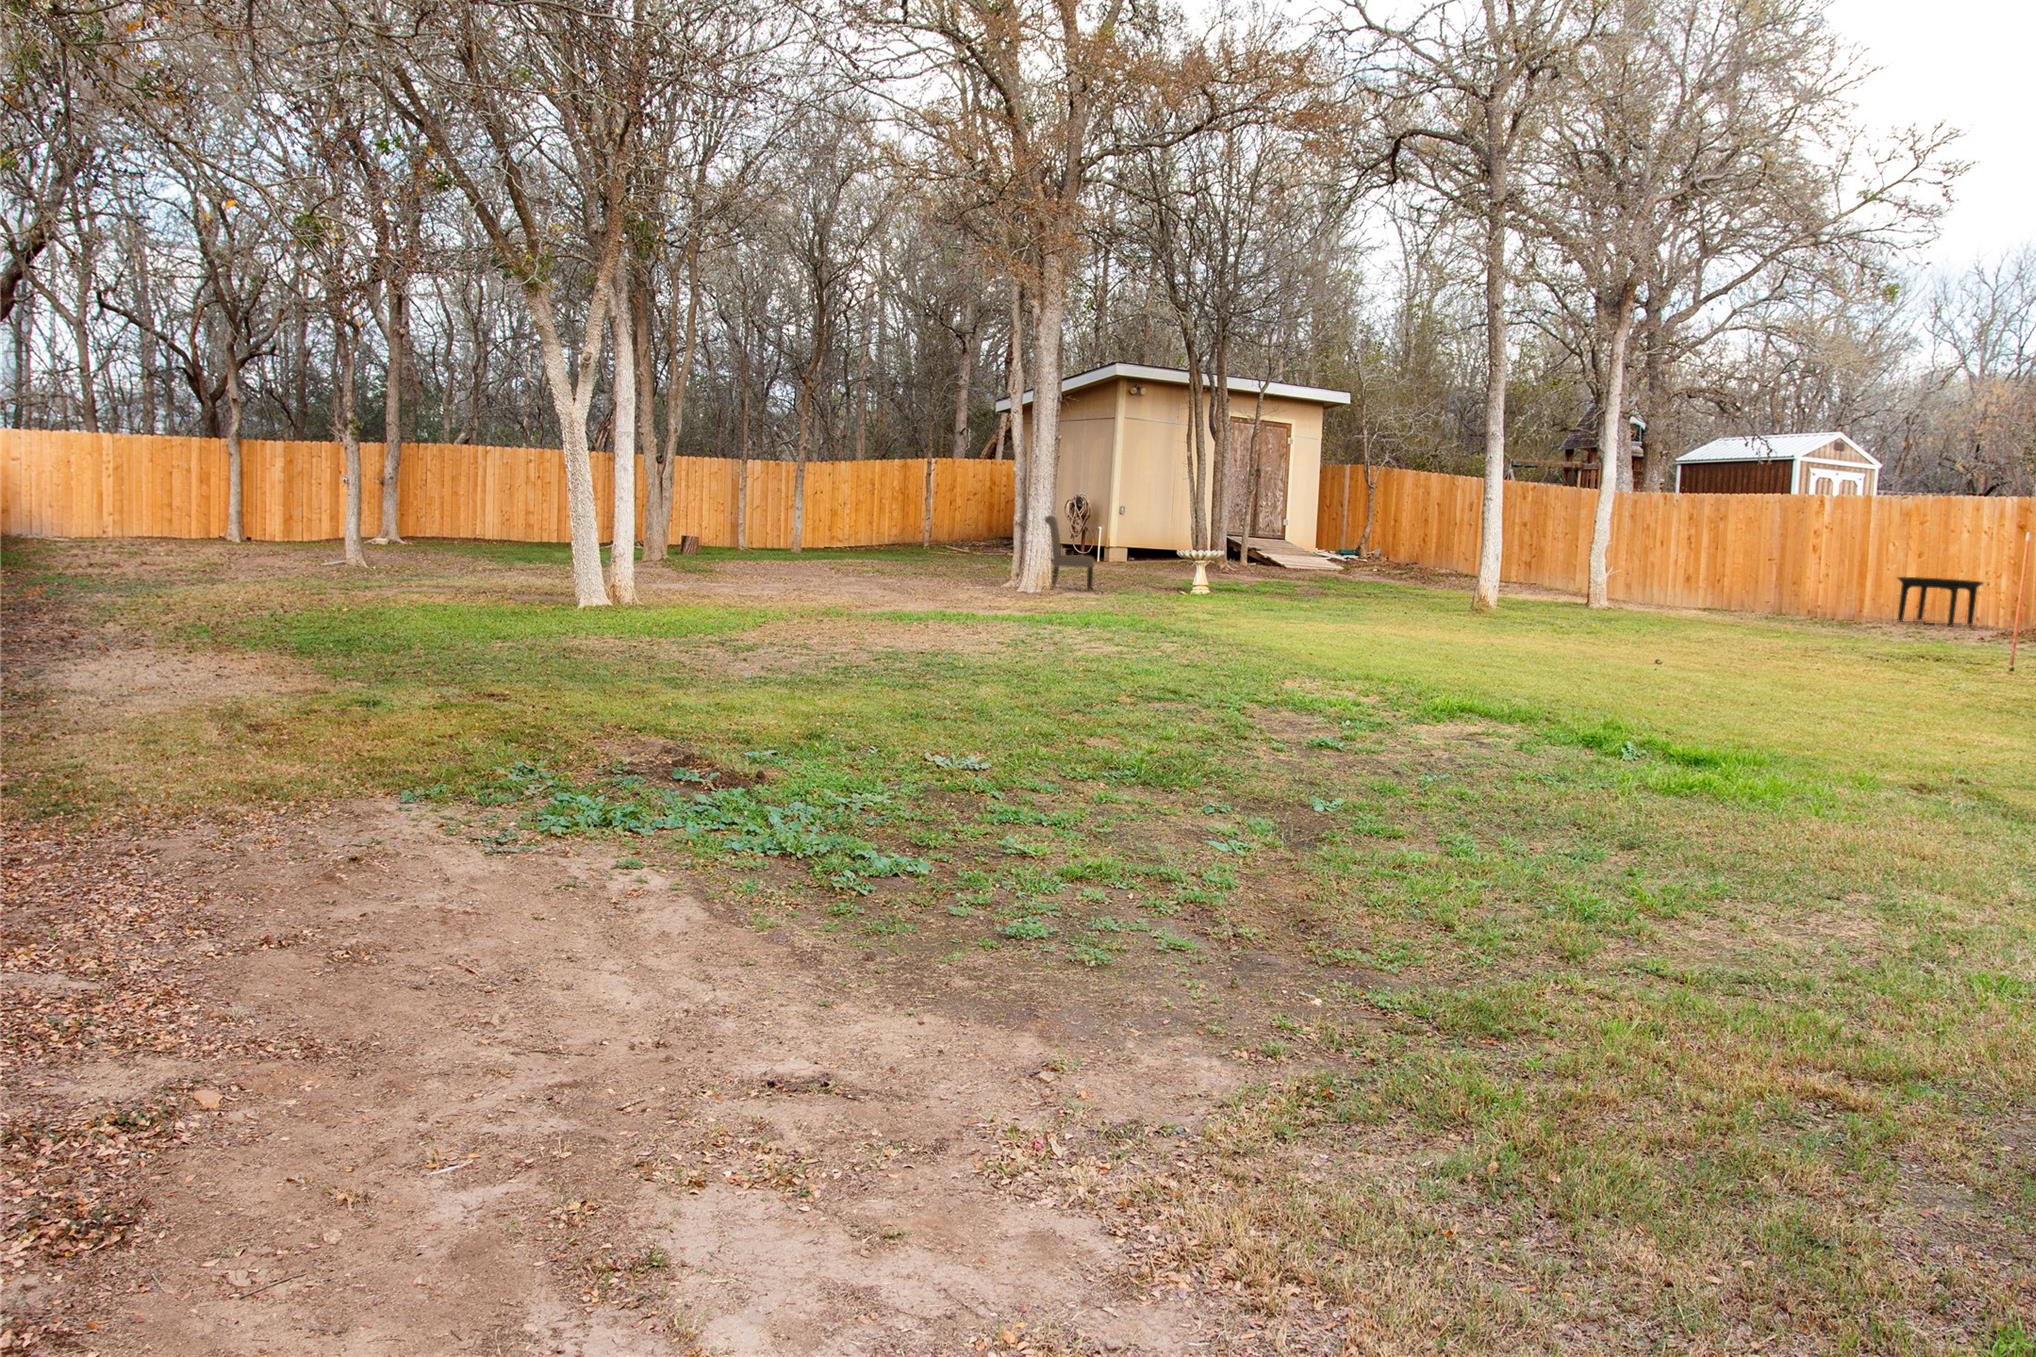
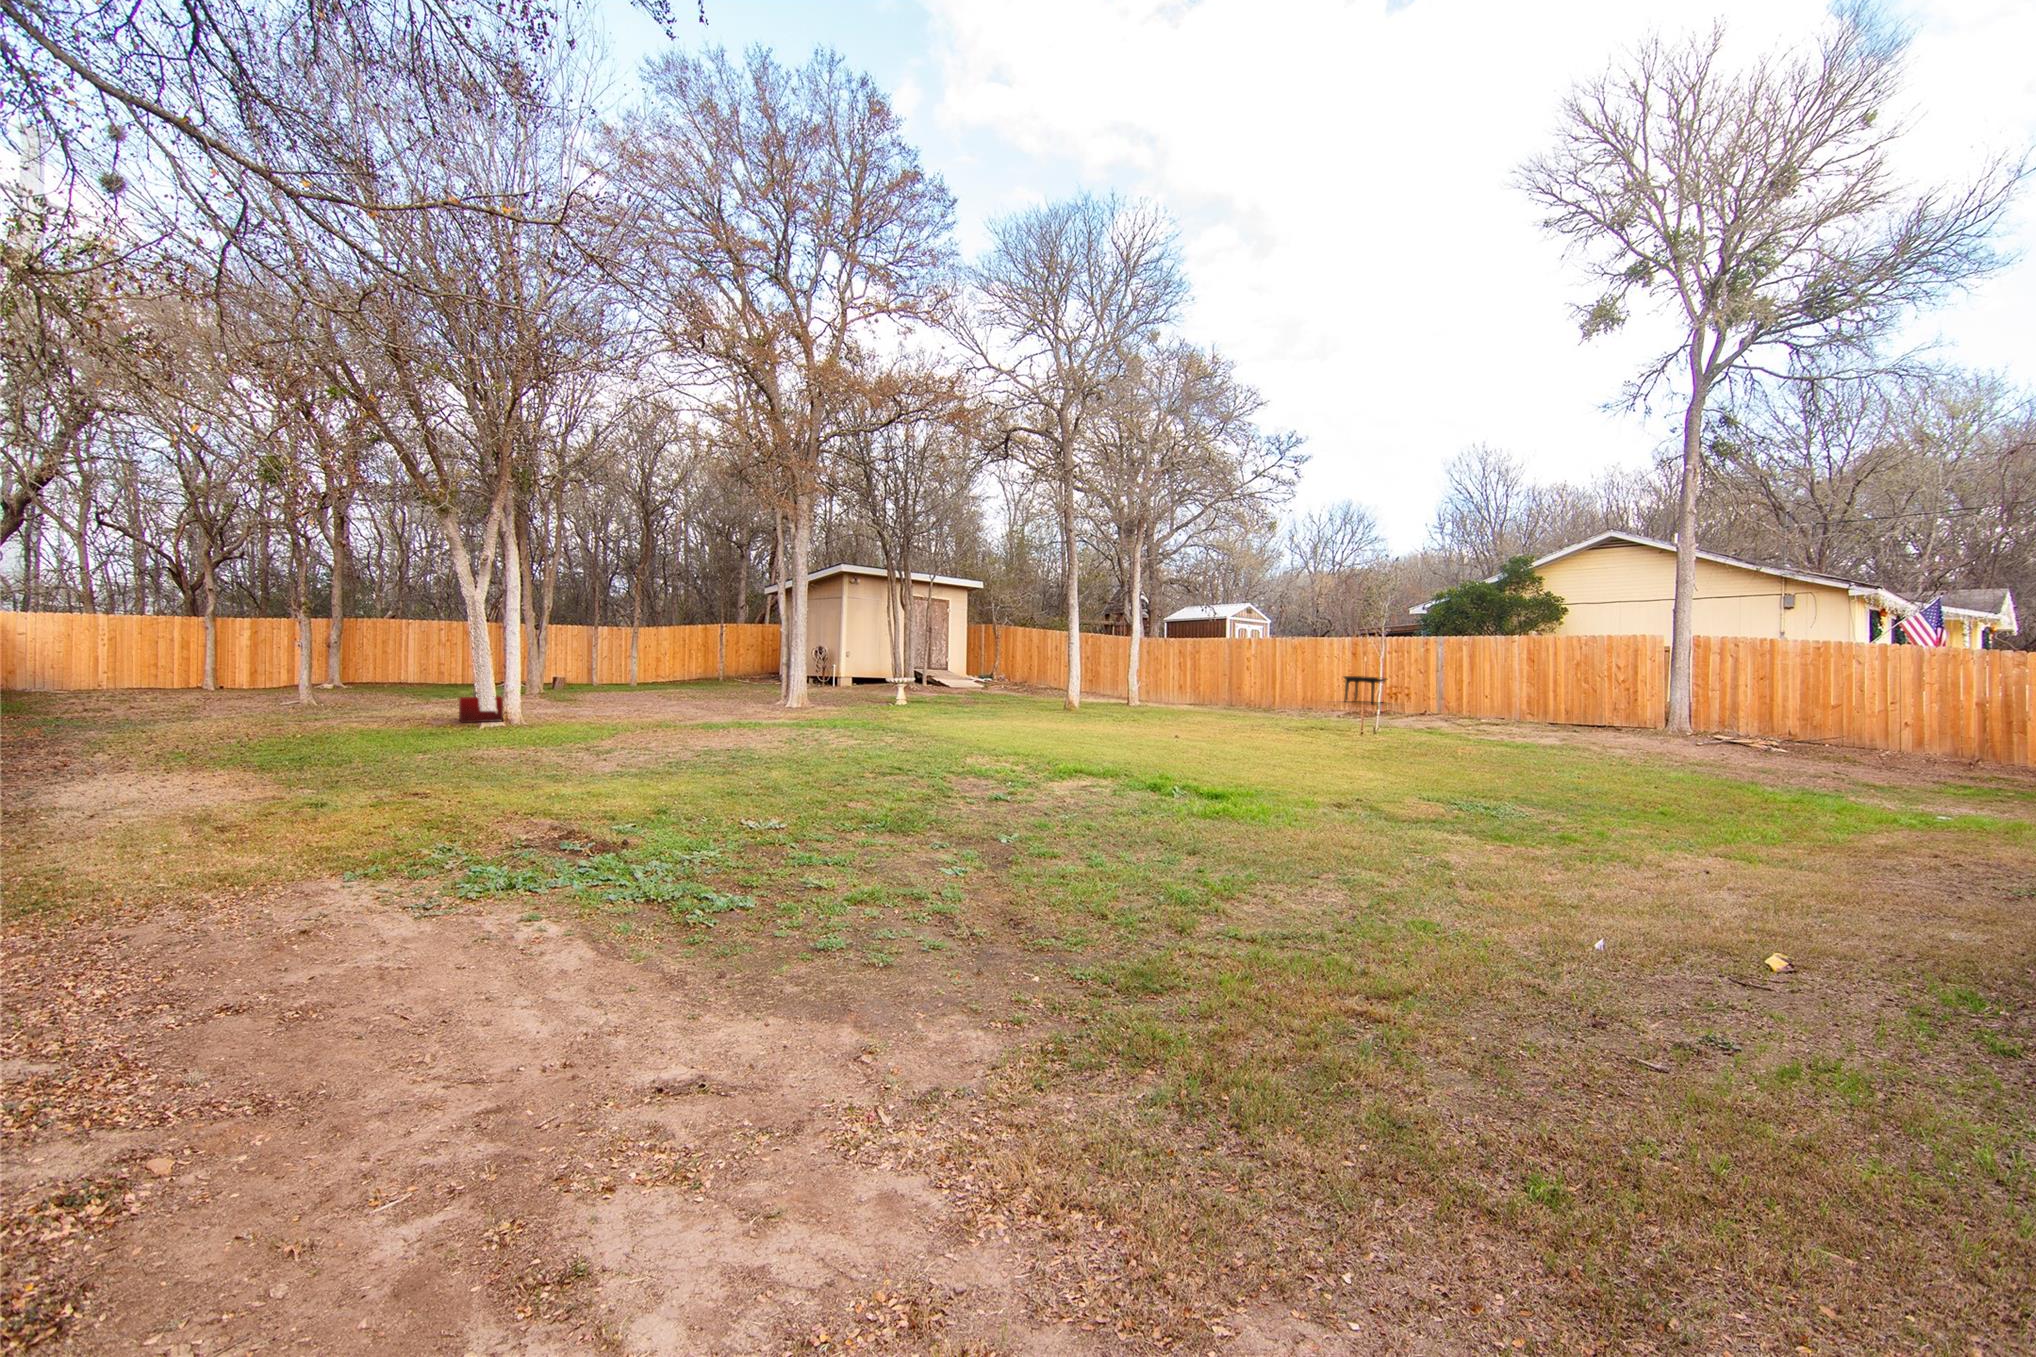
chair: present [1045,515,1095,590] -> none [840,645,874,694]
toolbox: none [523,573,578,616] -> present [459,692,503,723]

